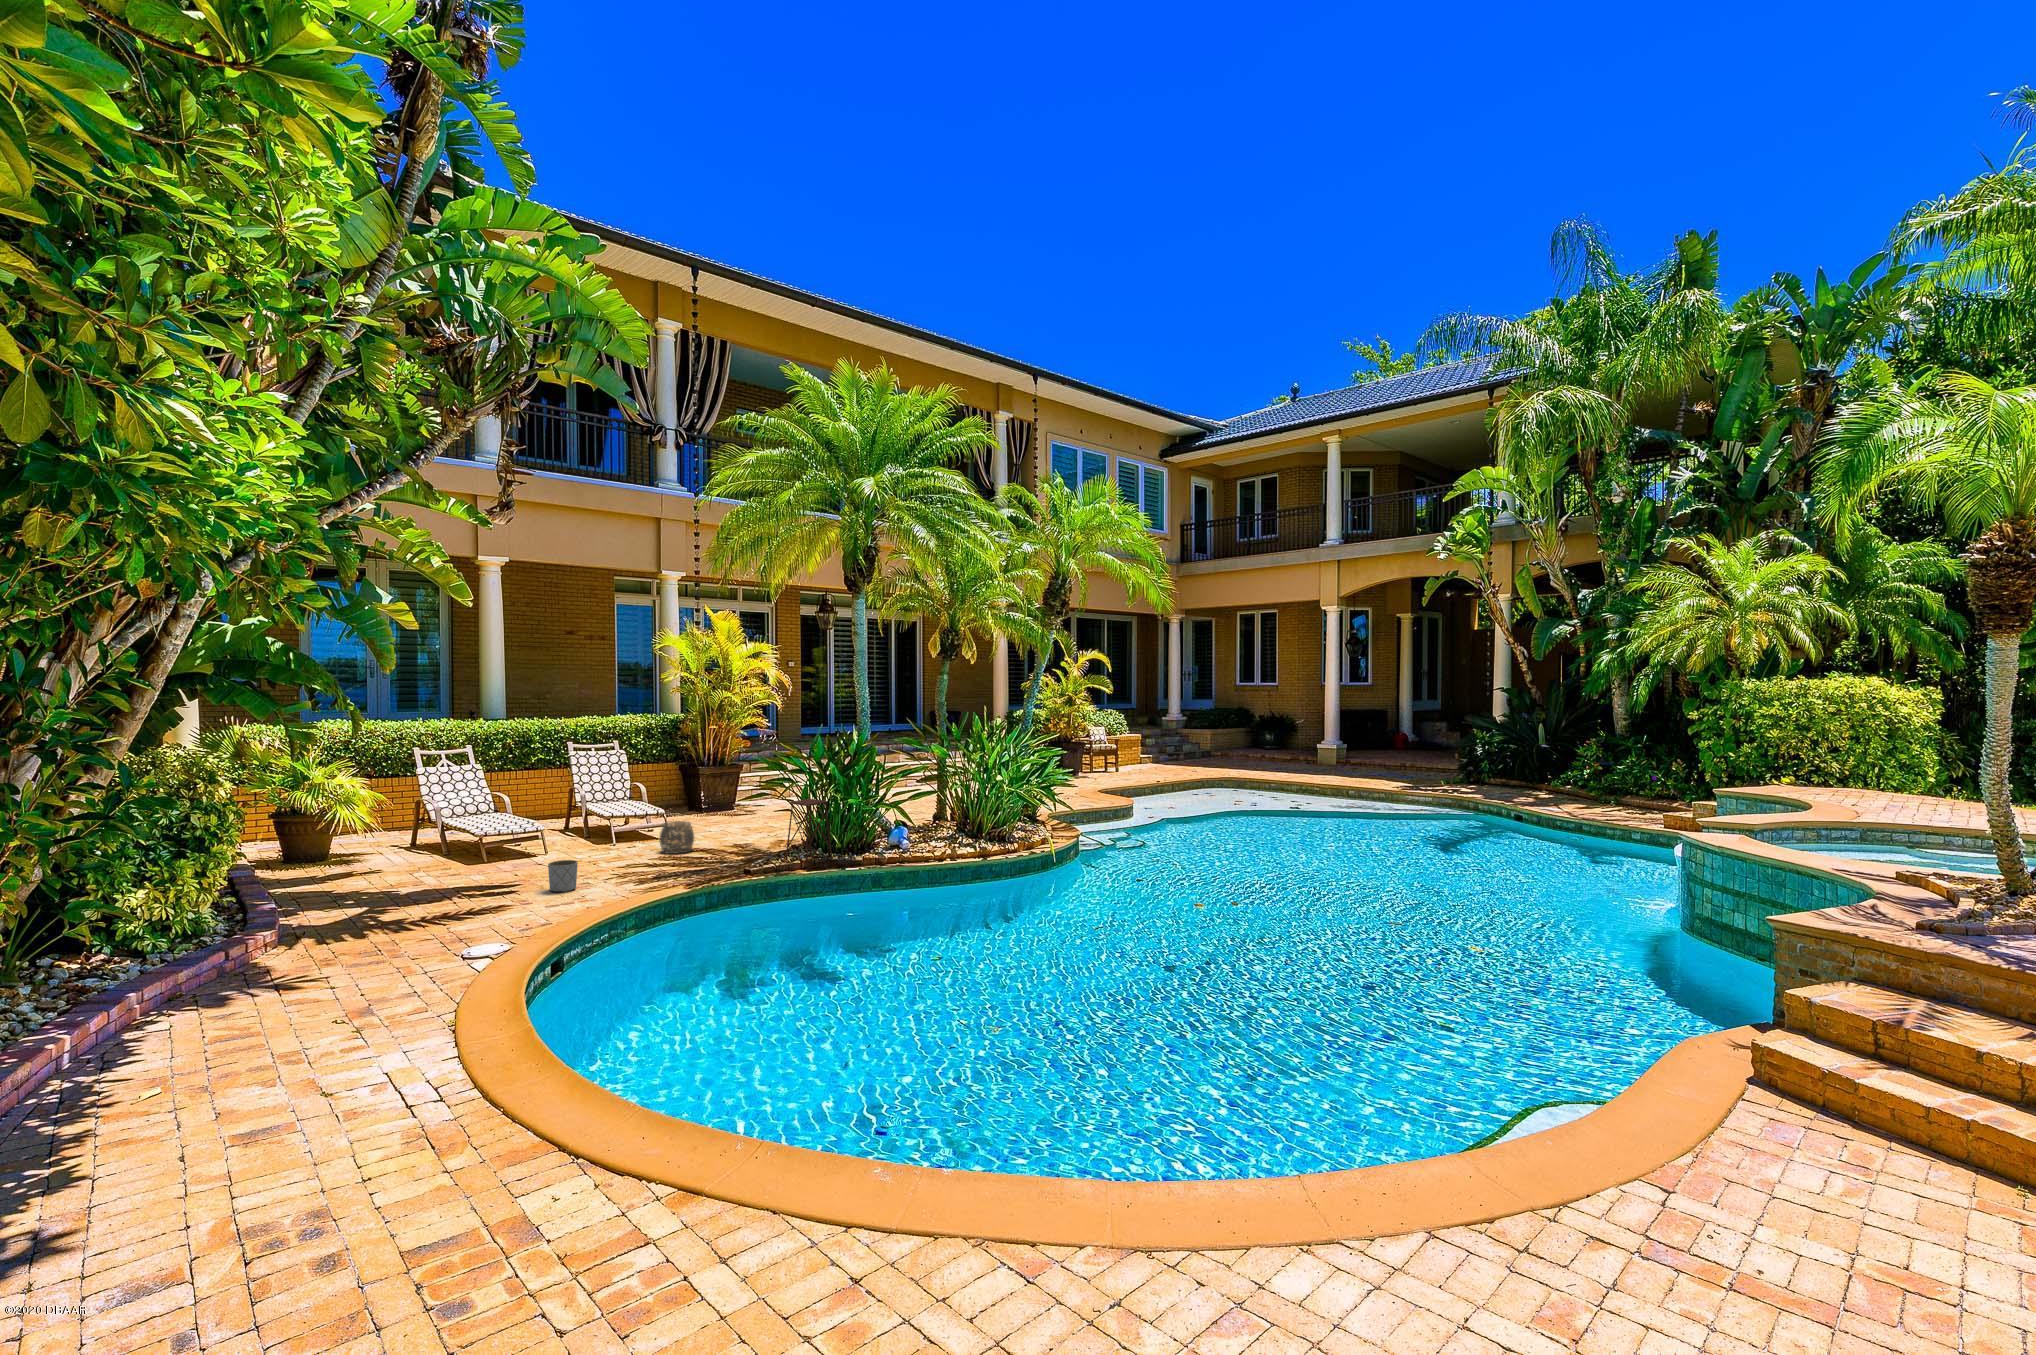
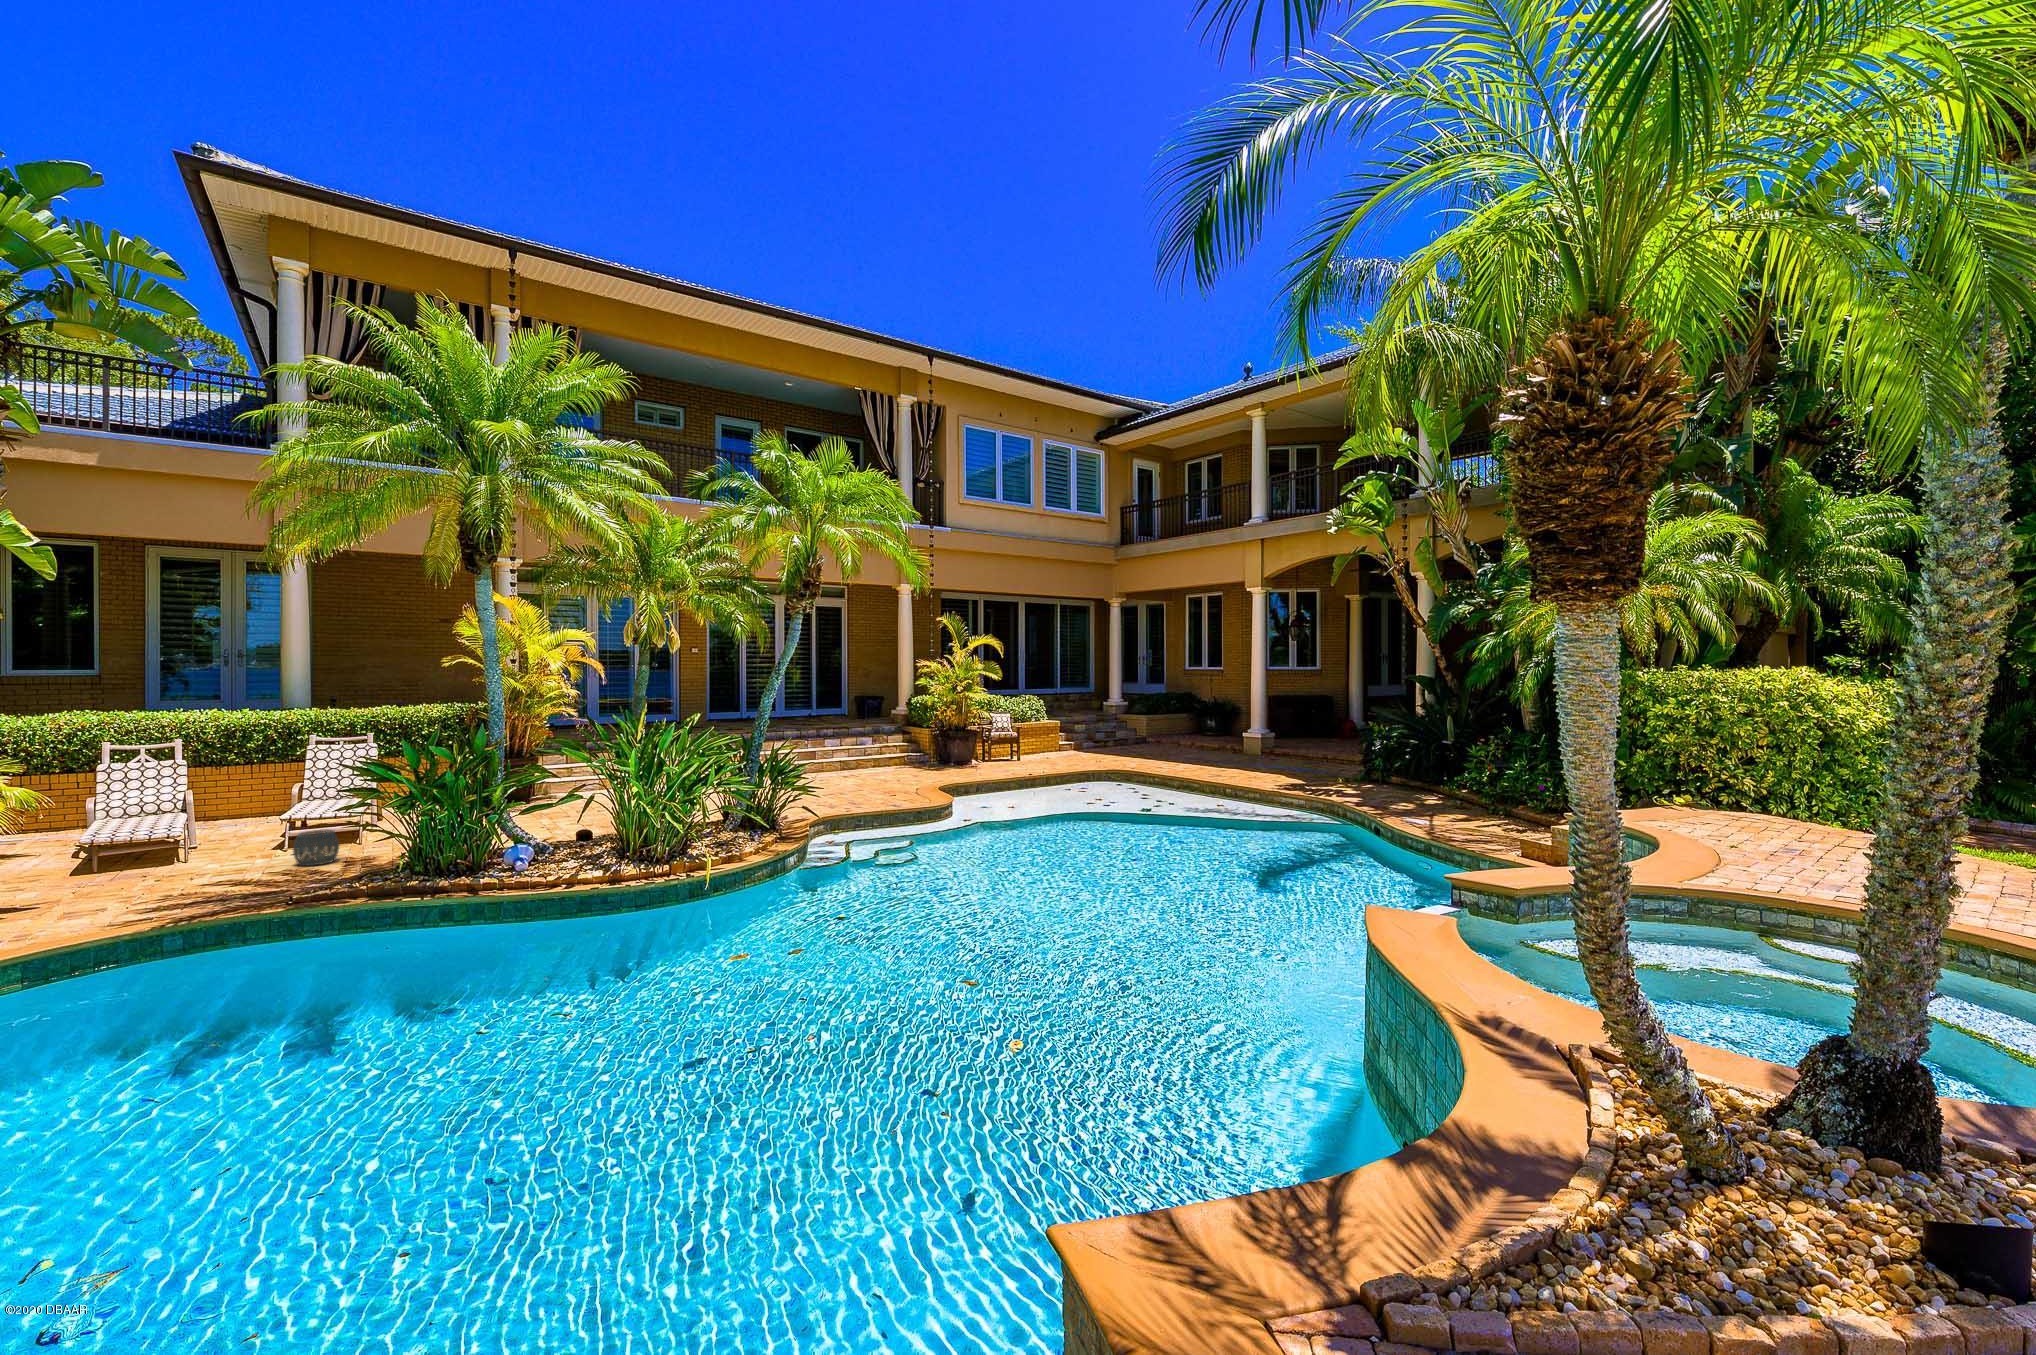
side table: present [785,799,832,865] -> none [395,810,447,887]
planter: present [548,860,578,892] -> none [33,883,78,921]

